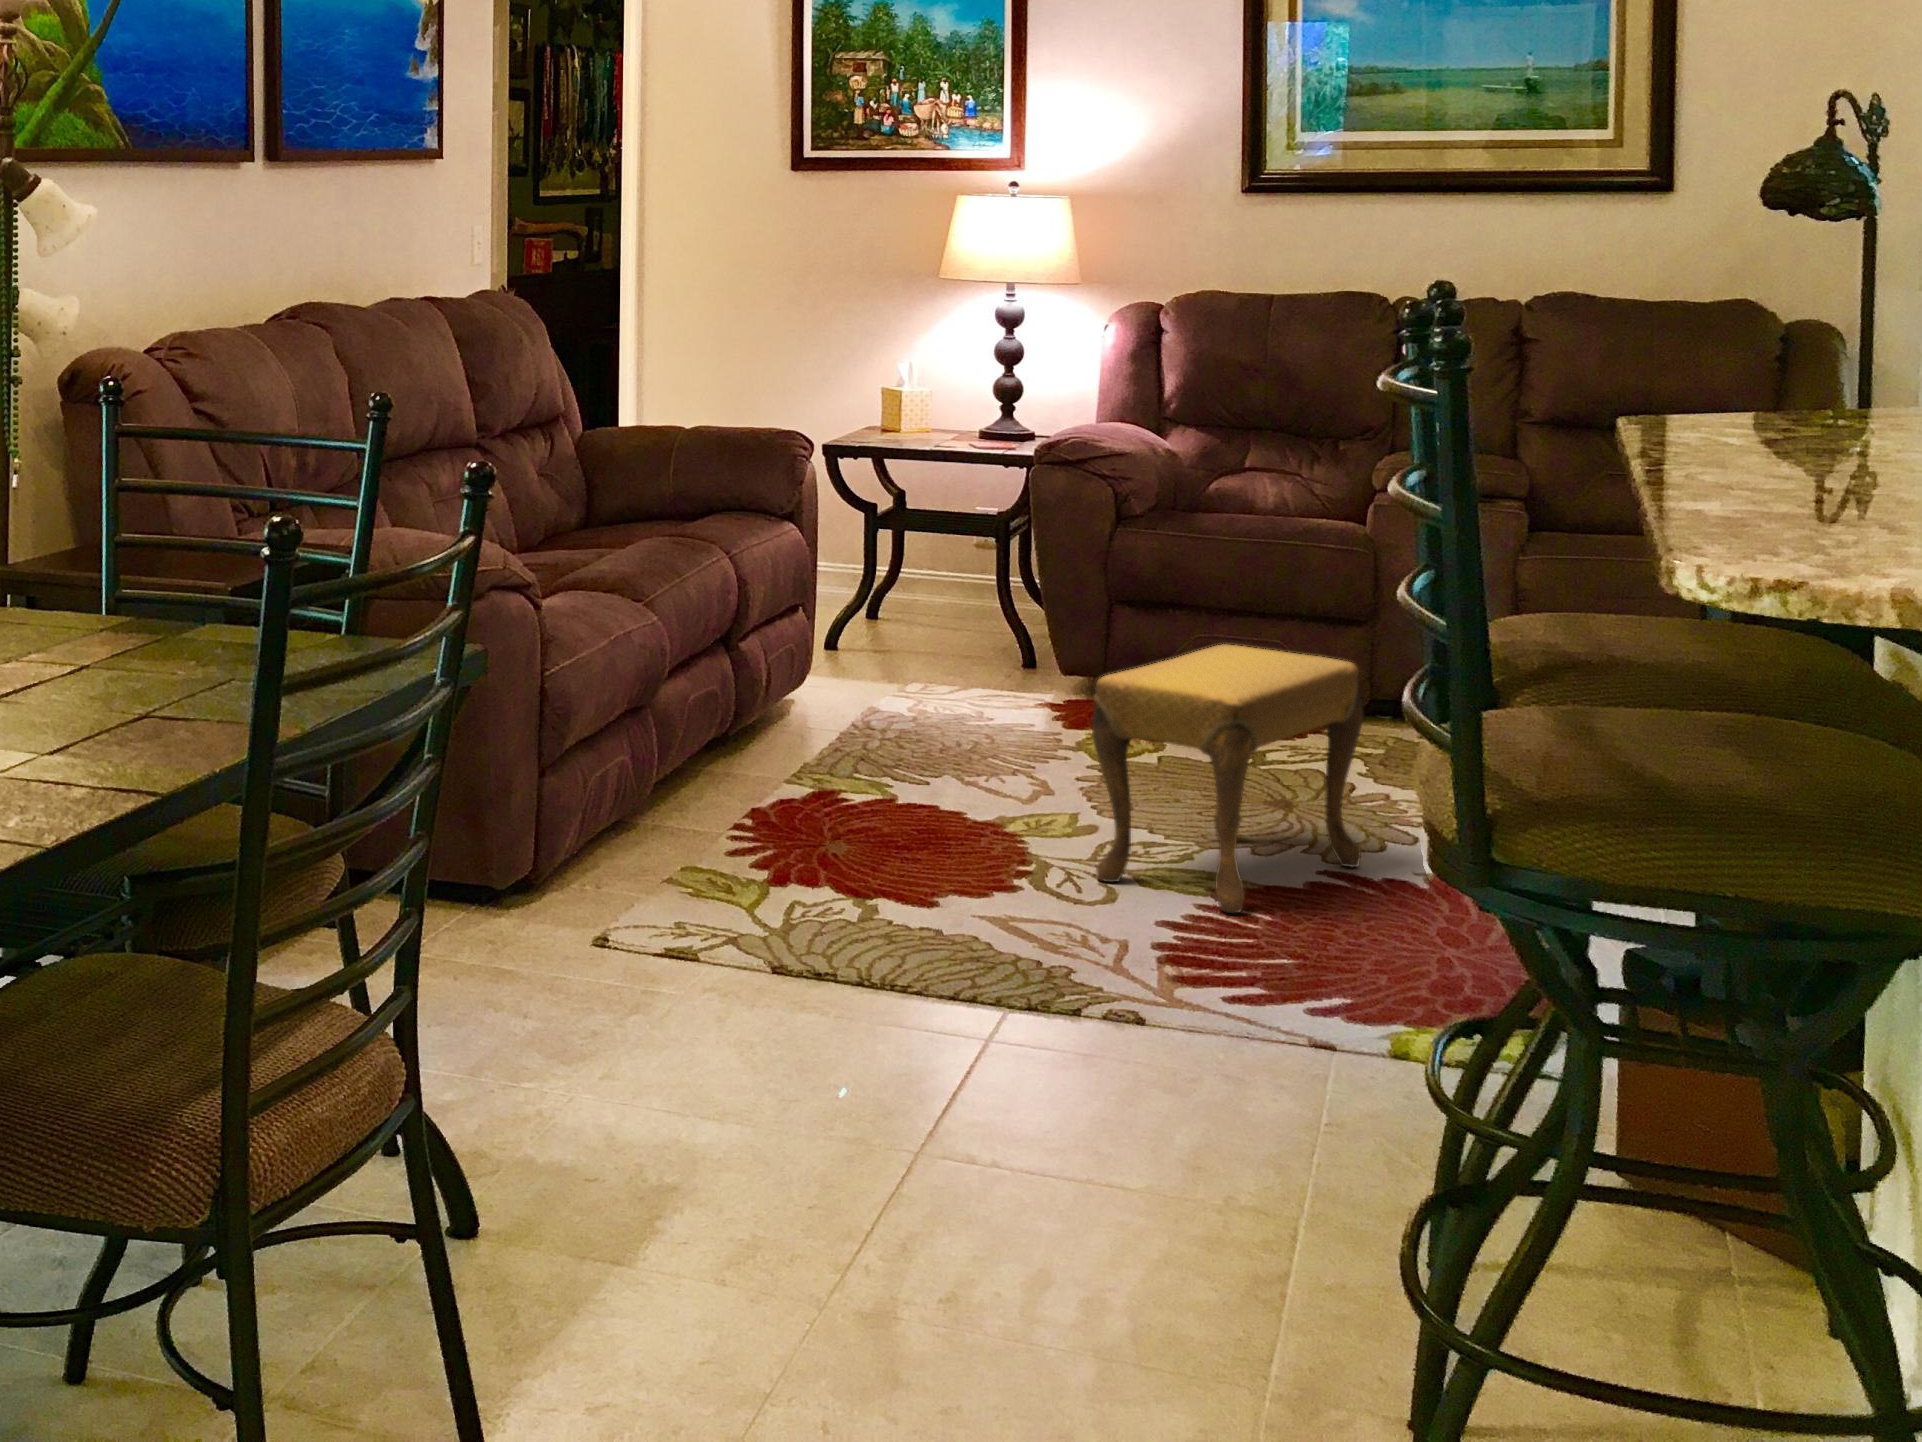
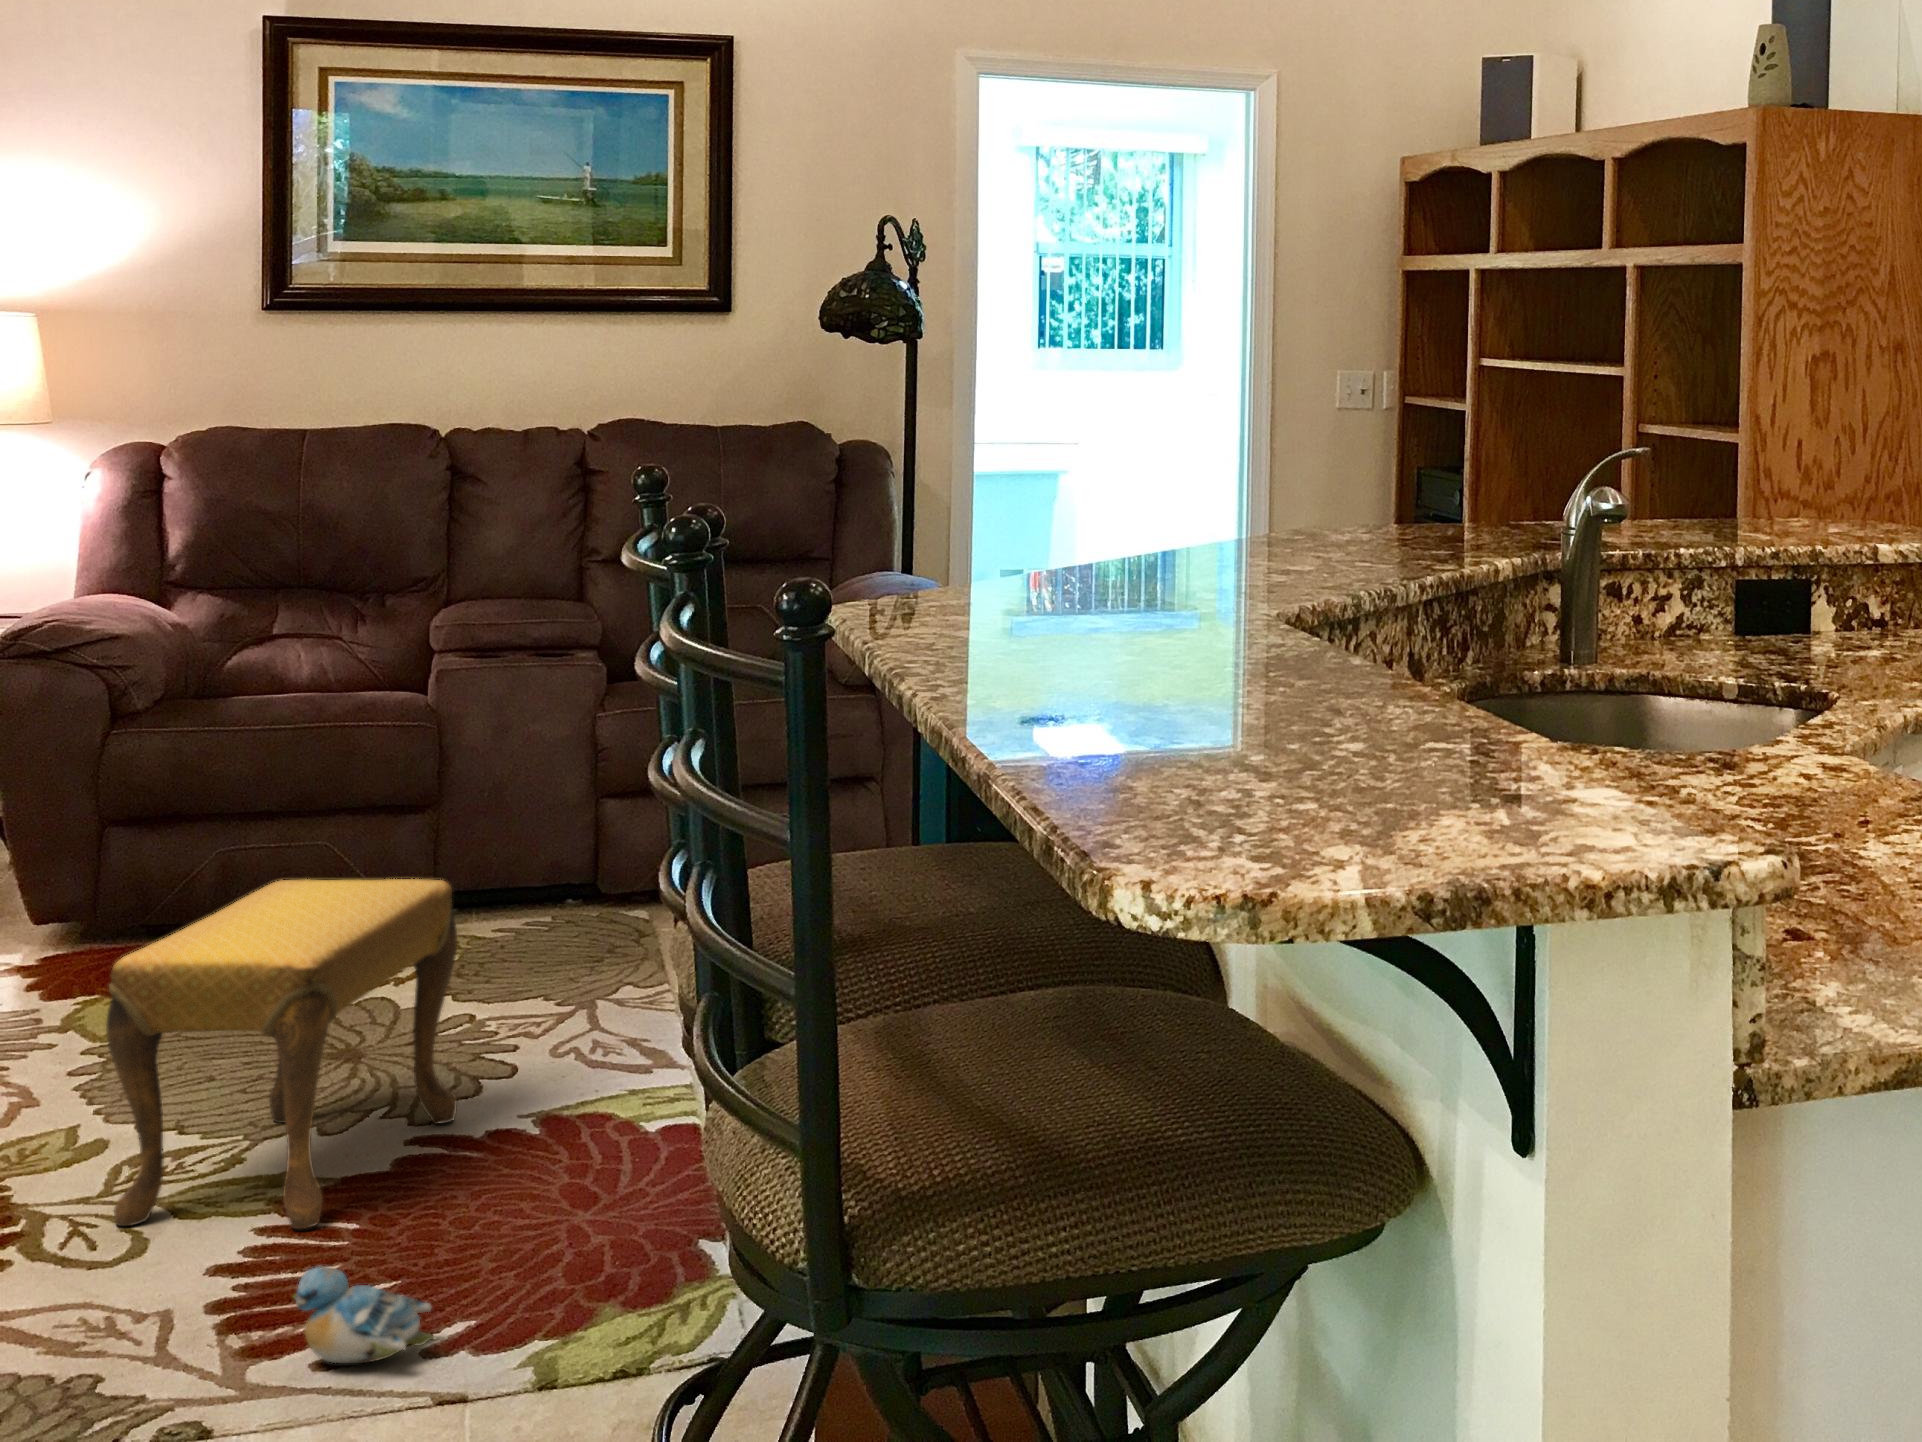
plush toy: none [1209,925,1317,1010] -> present [293,1266,435,1363]

